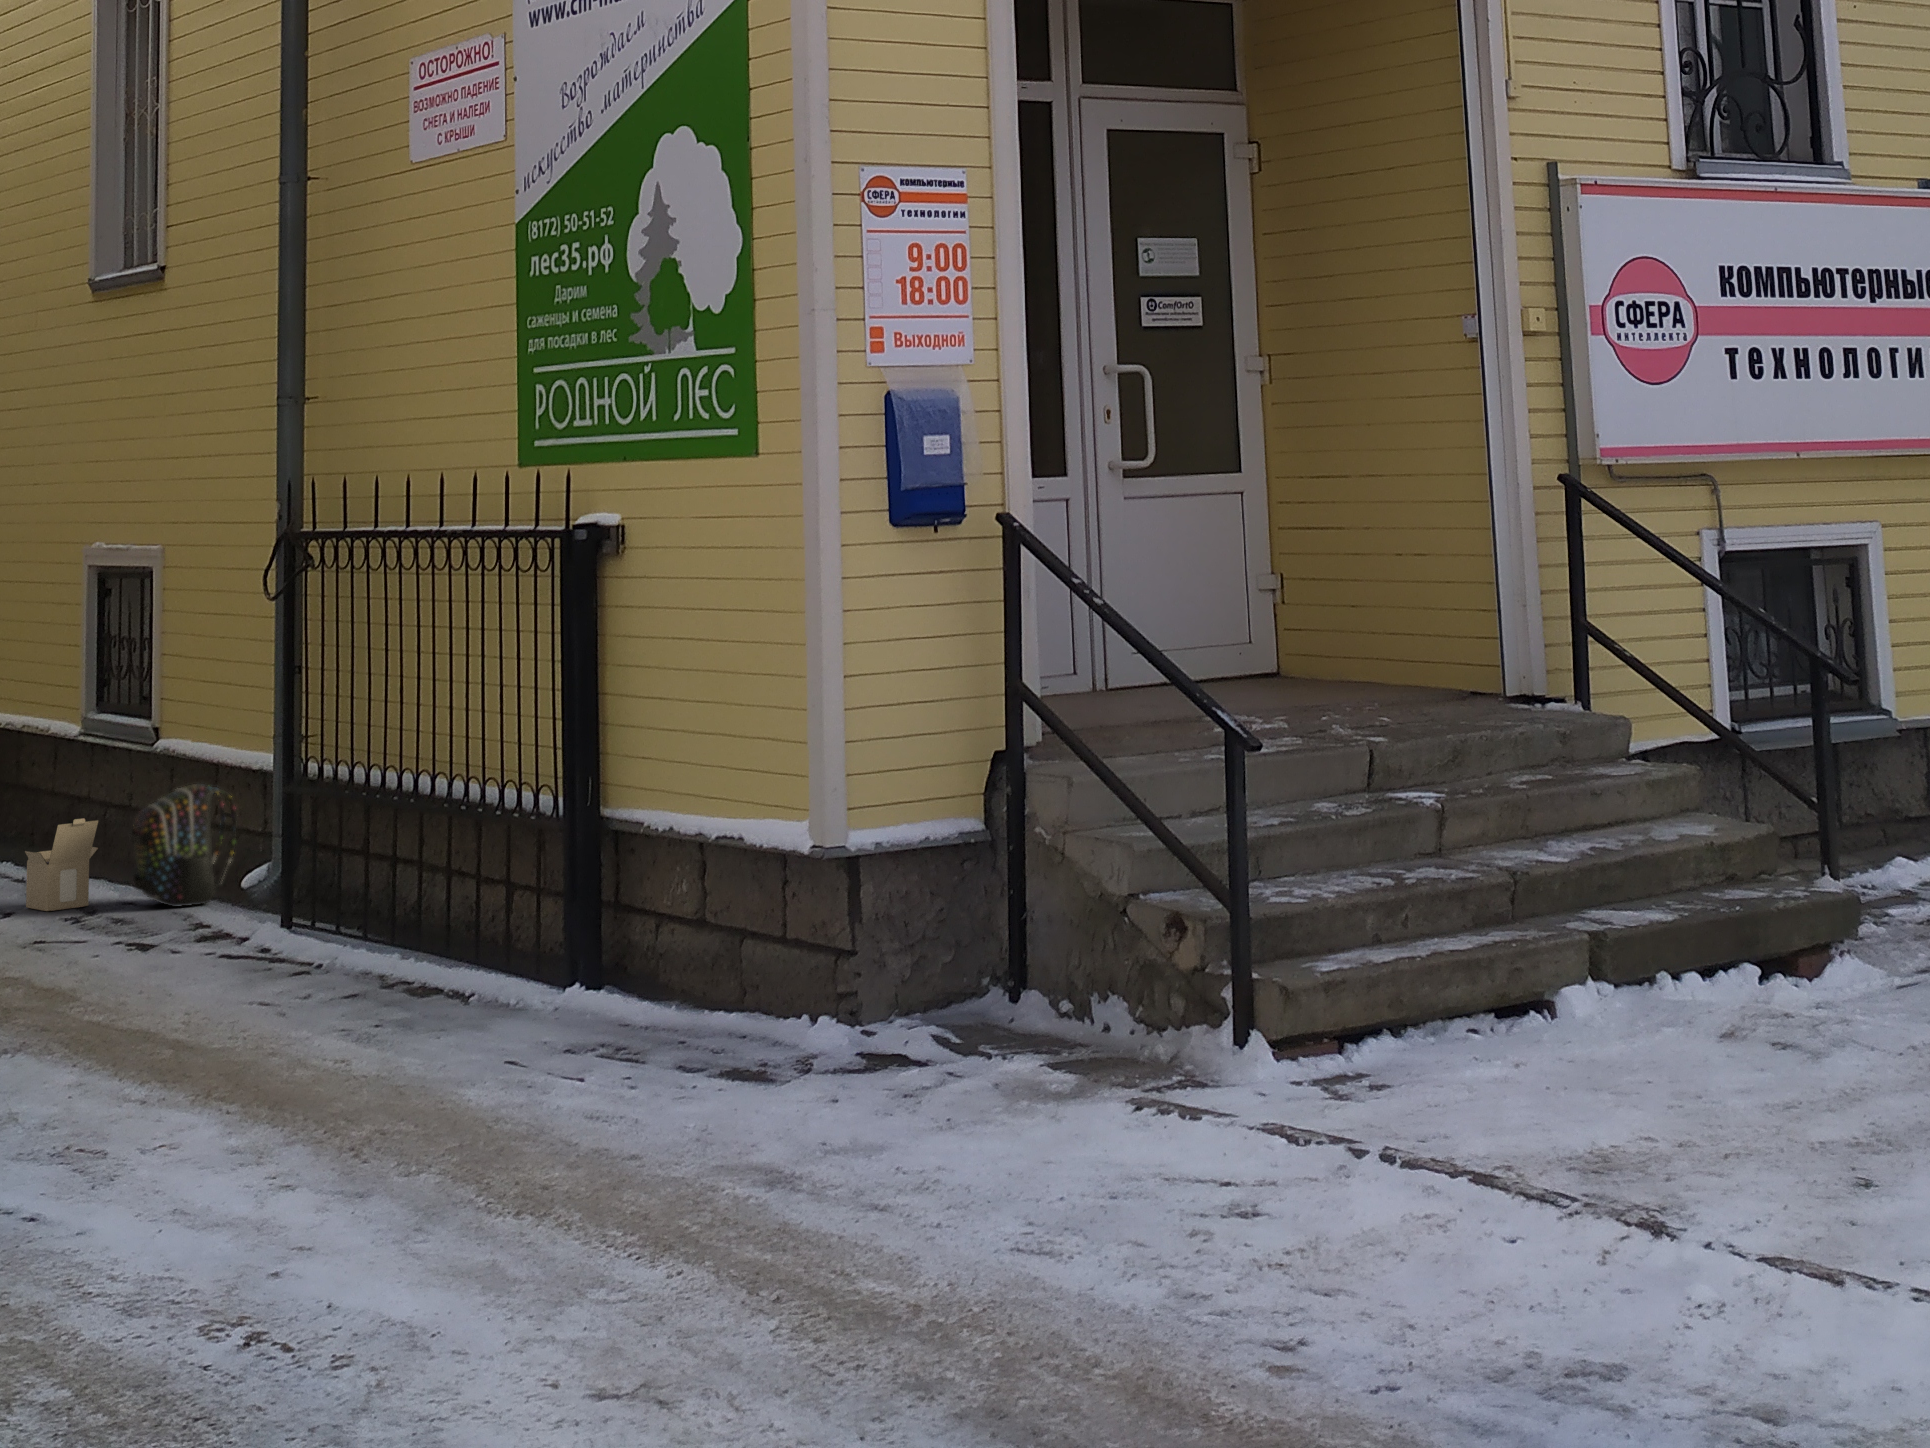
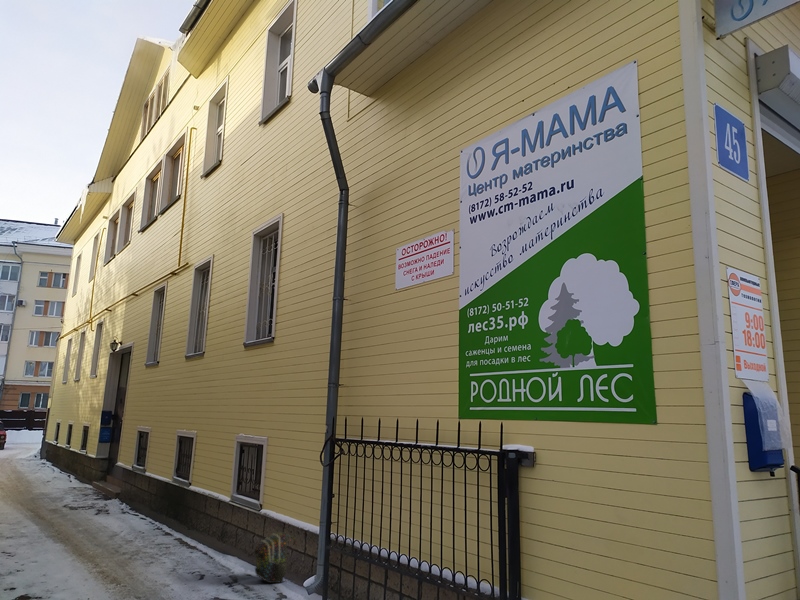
cardboard box: present [25,818,99,911] -> none [212,545,242,582]

